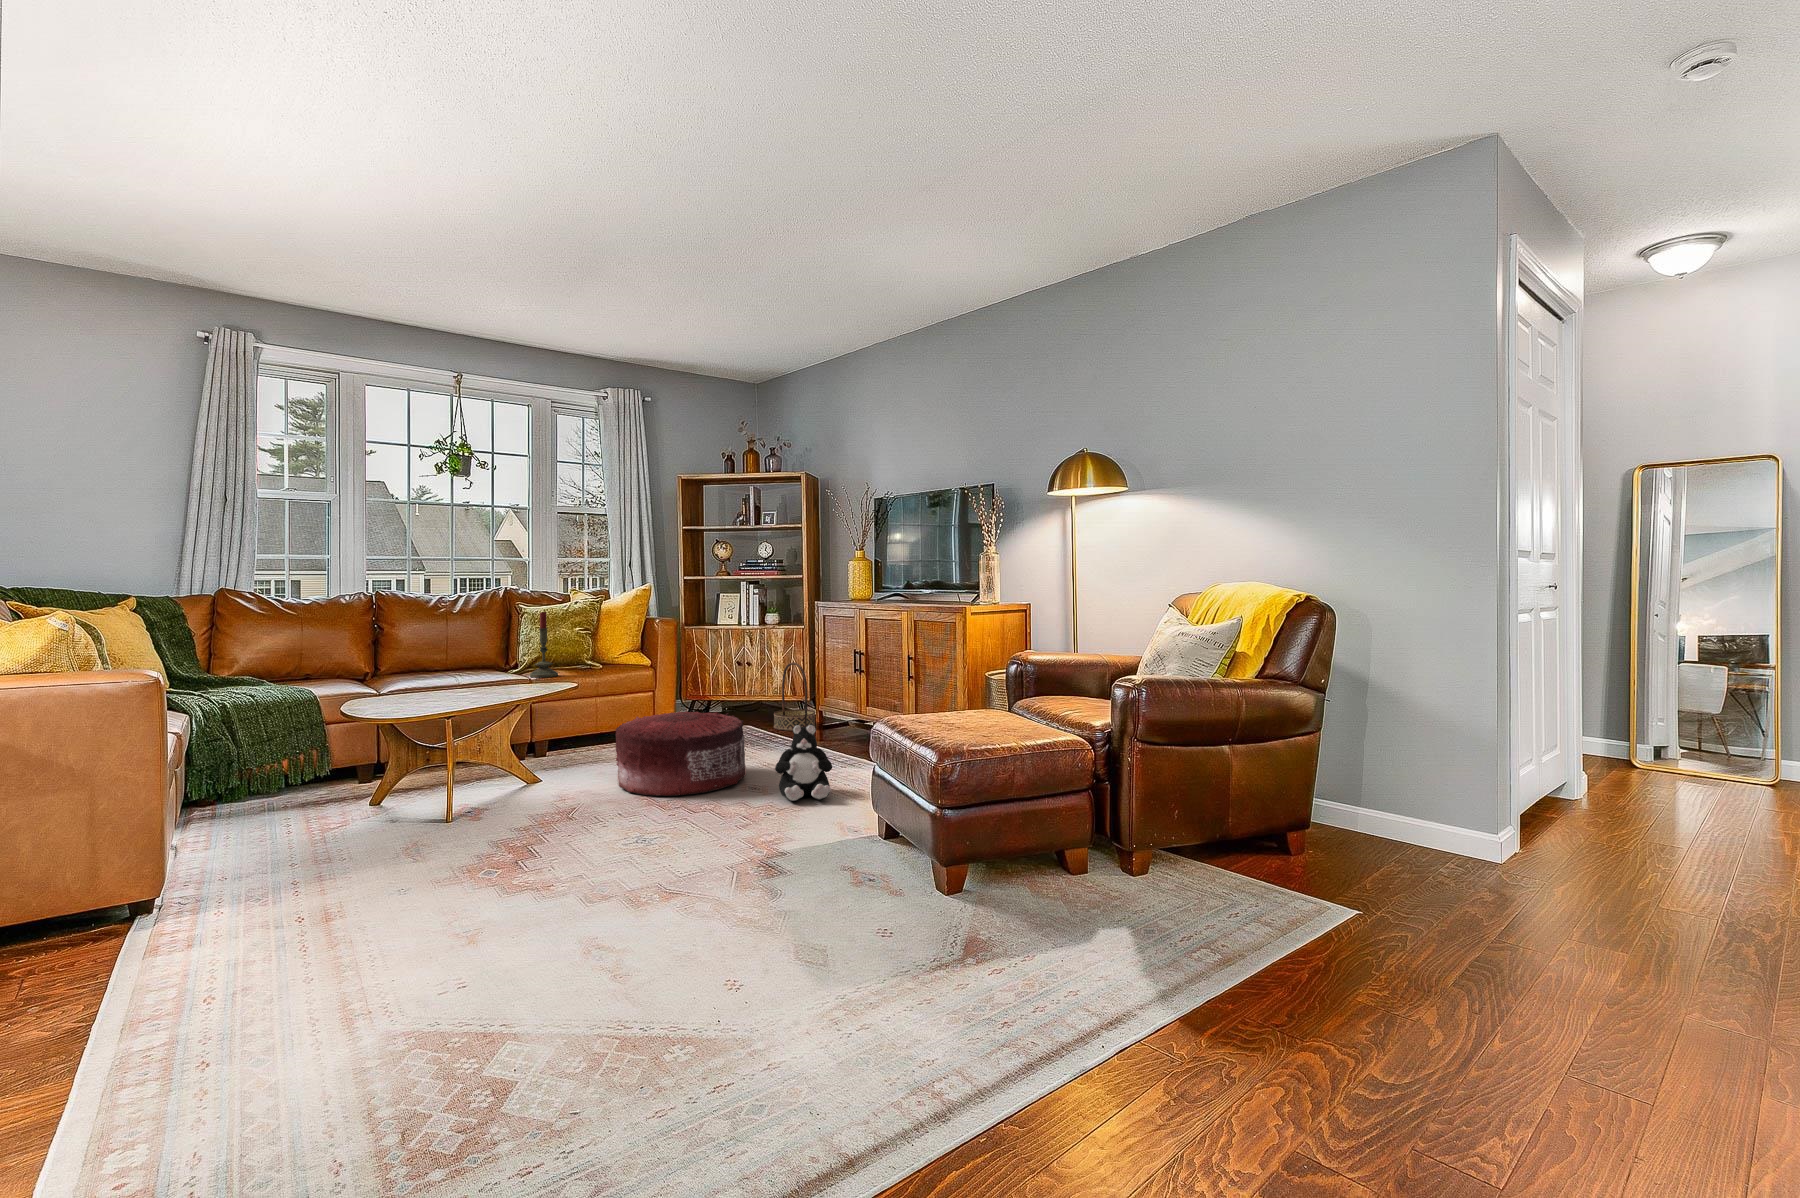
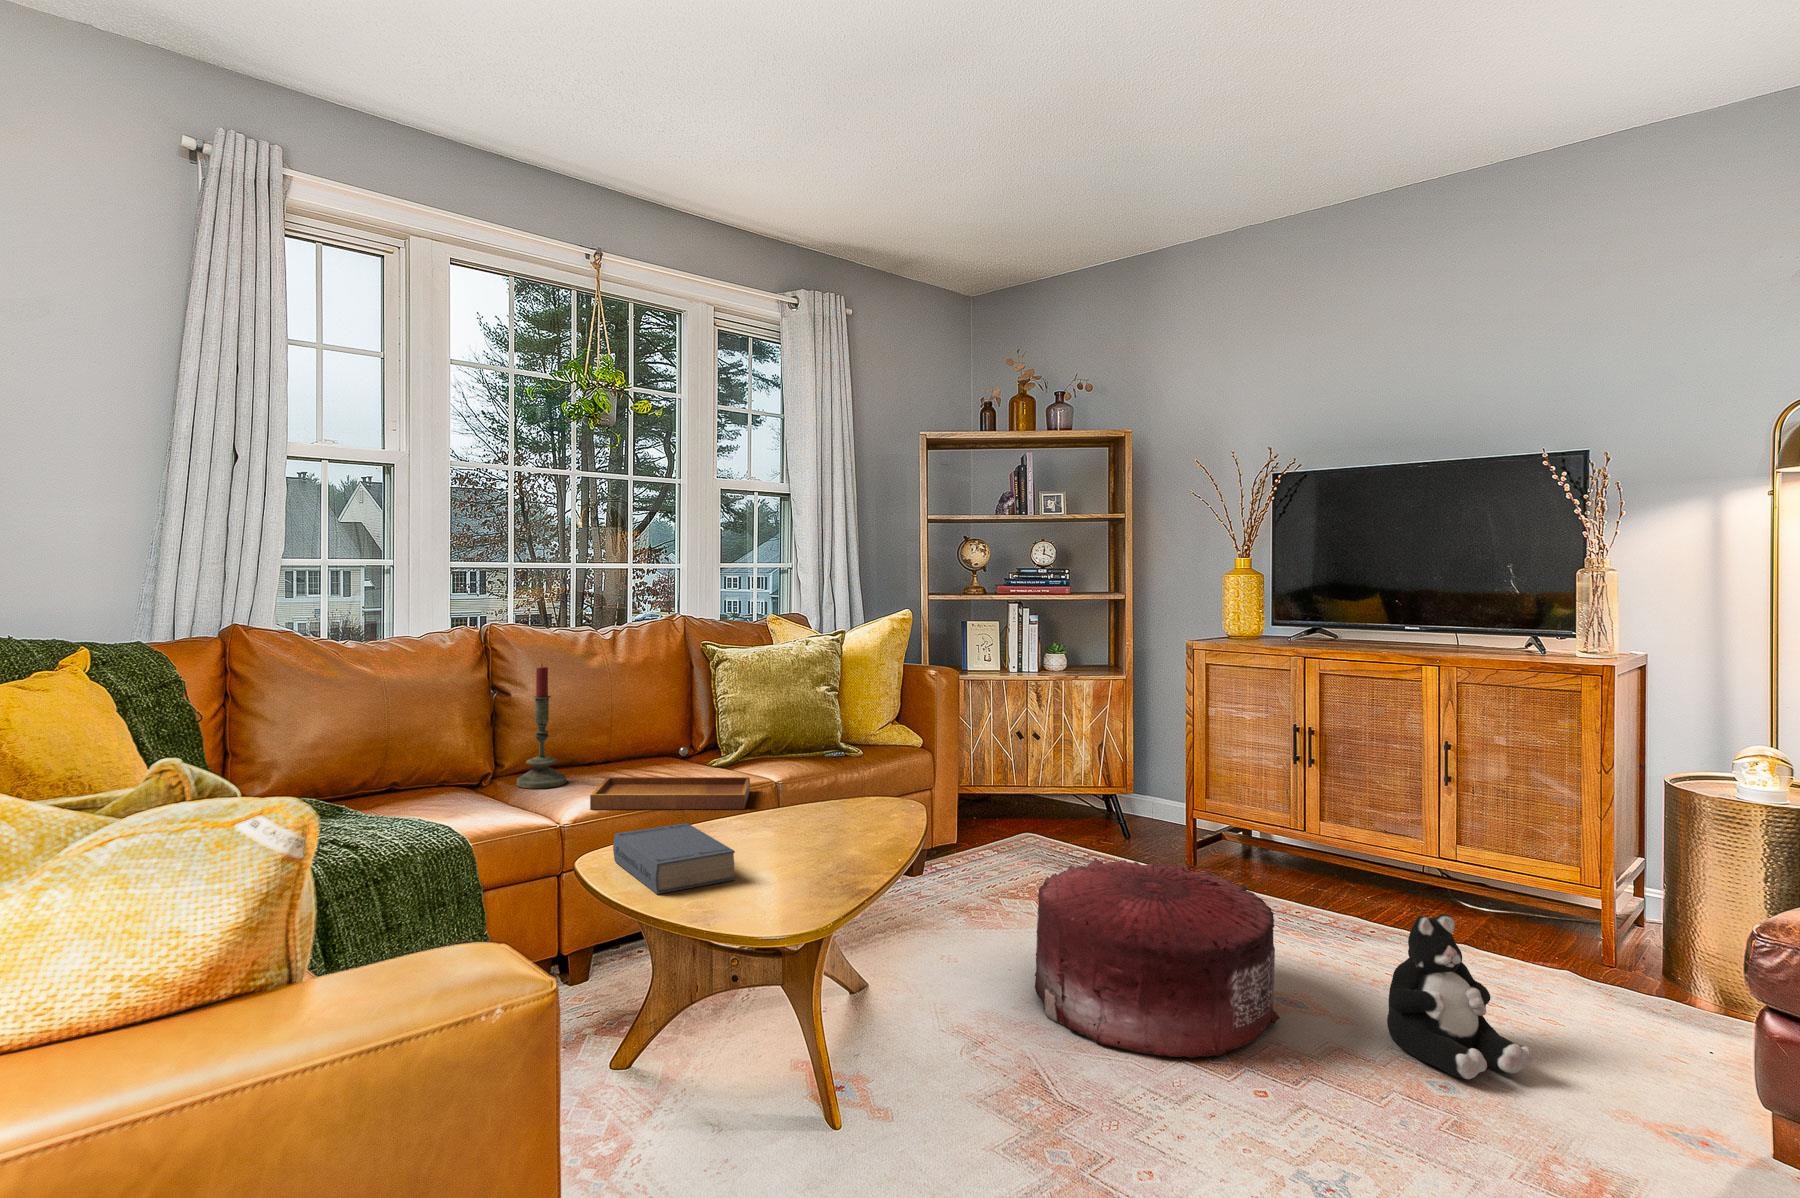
candle: present [530,612,558,678] -> present [517,664,566,789]
tray: none [402,654,504,685] -> present [590,747,750,809]
basket: present [774,662,815,731] -> none [1092,738,1159,850]
book: none [378,681,426,705] -> present [613,823,735,894]

